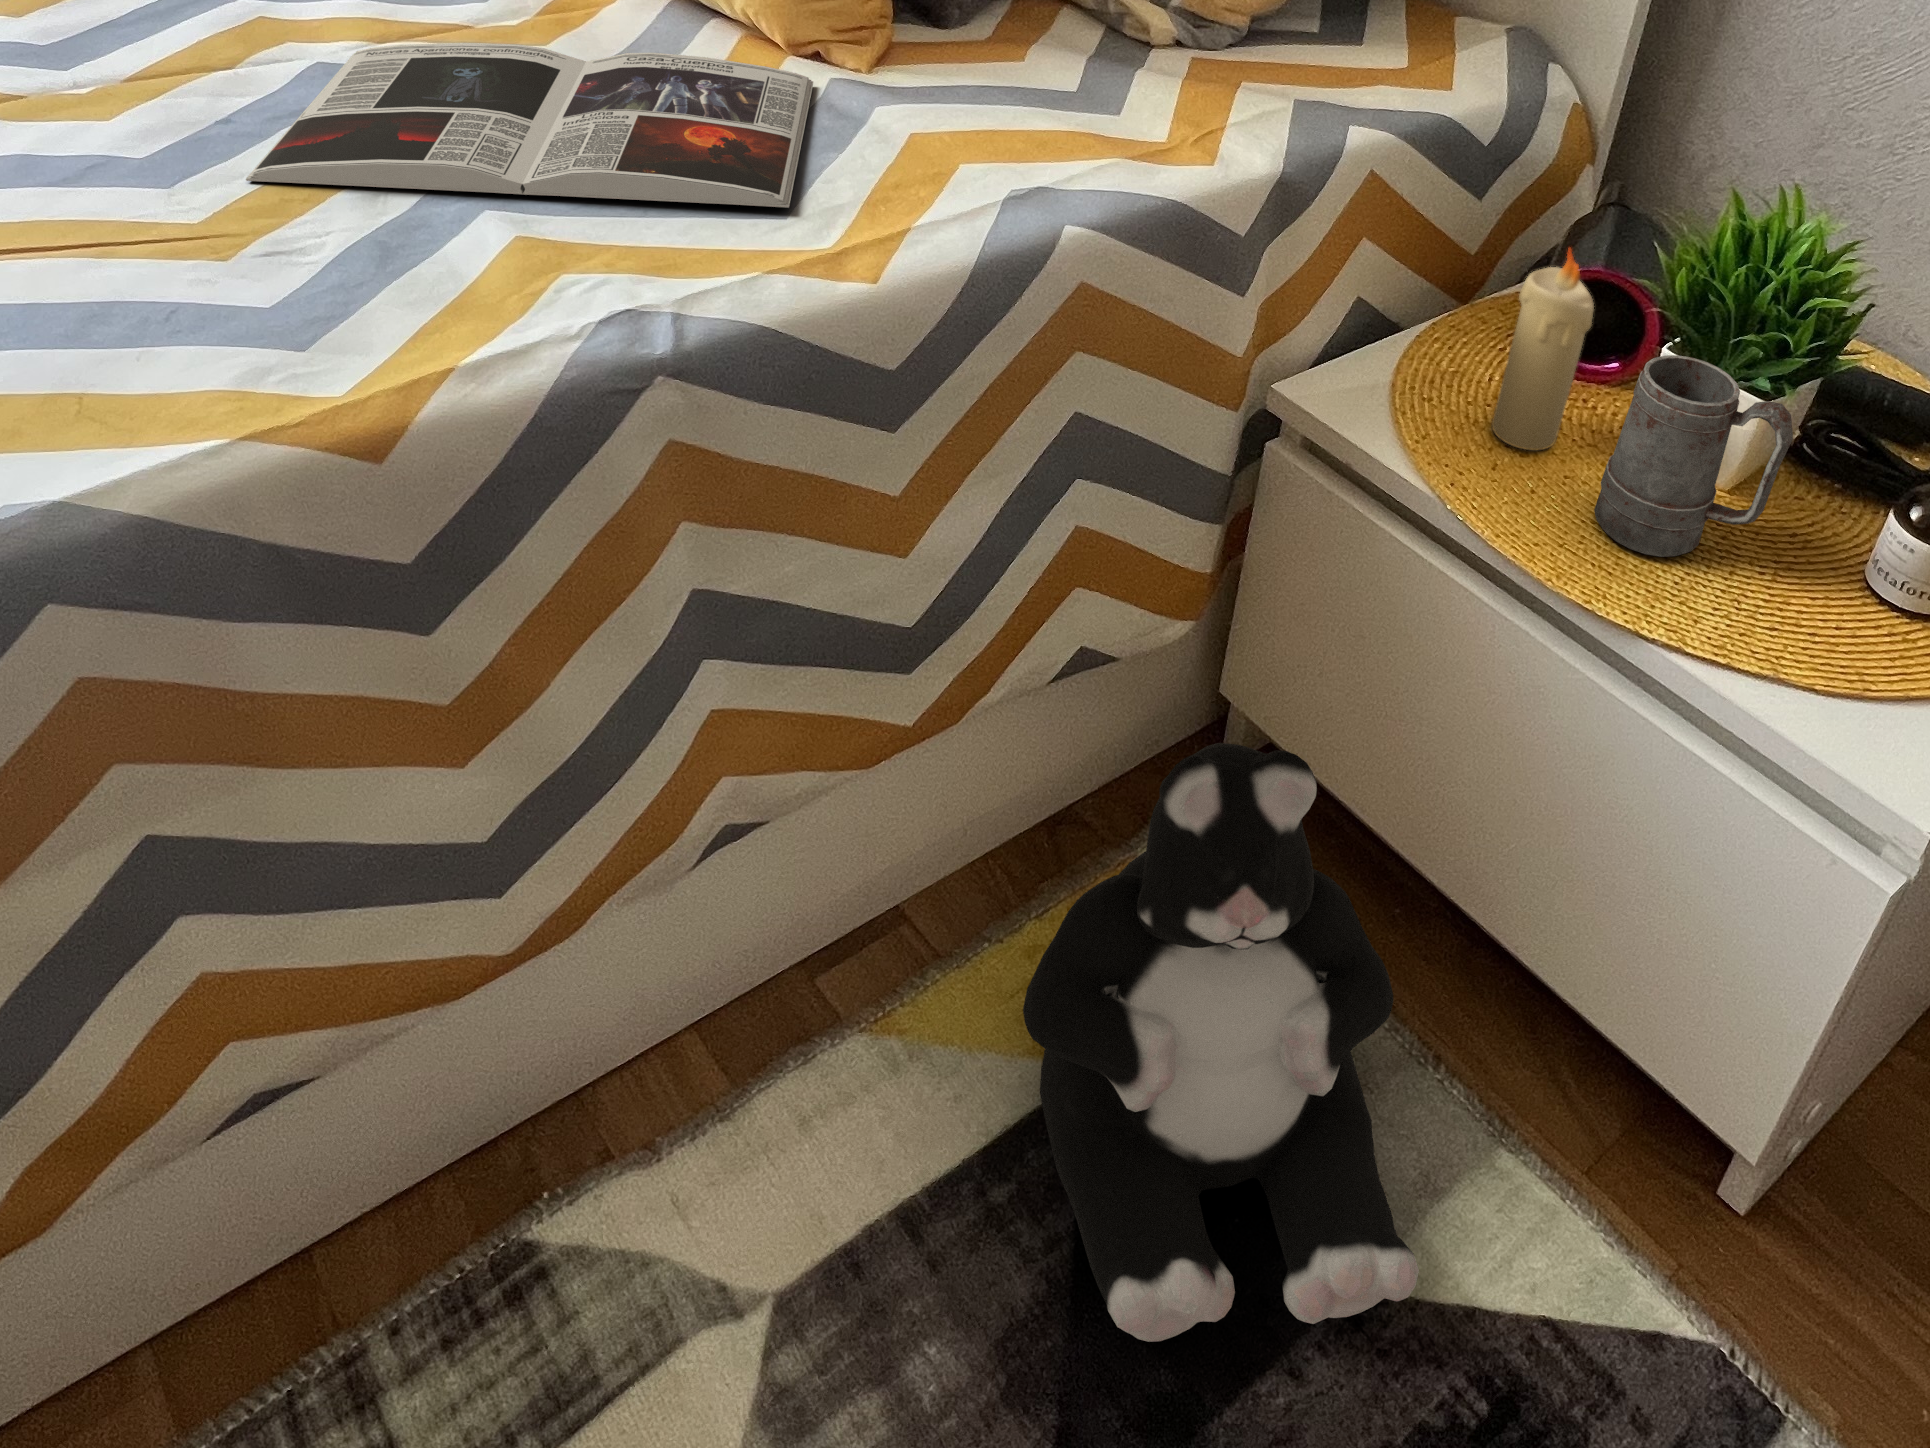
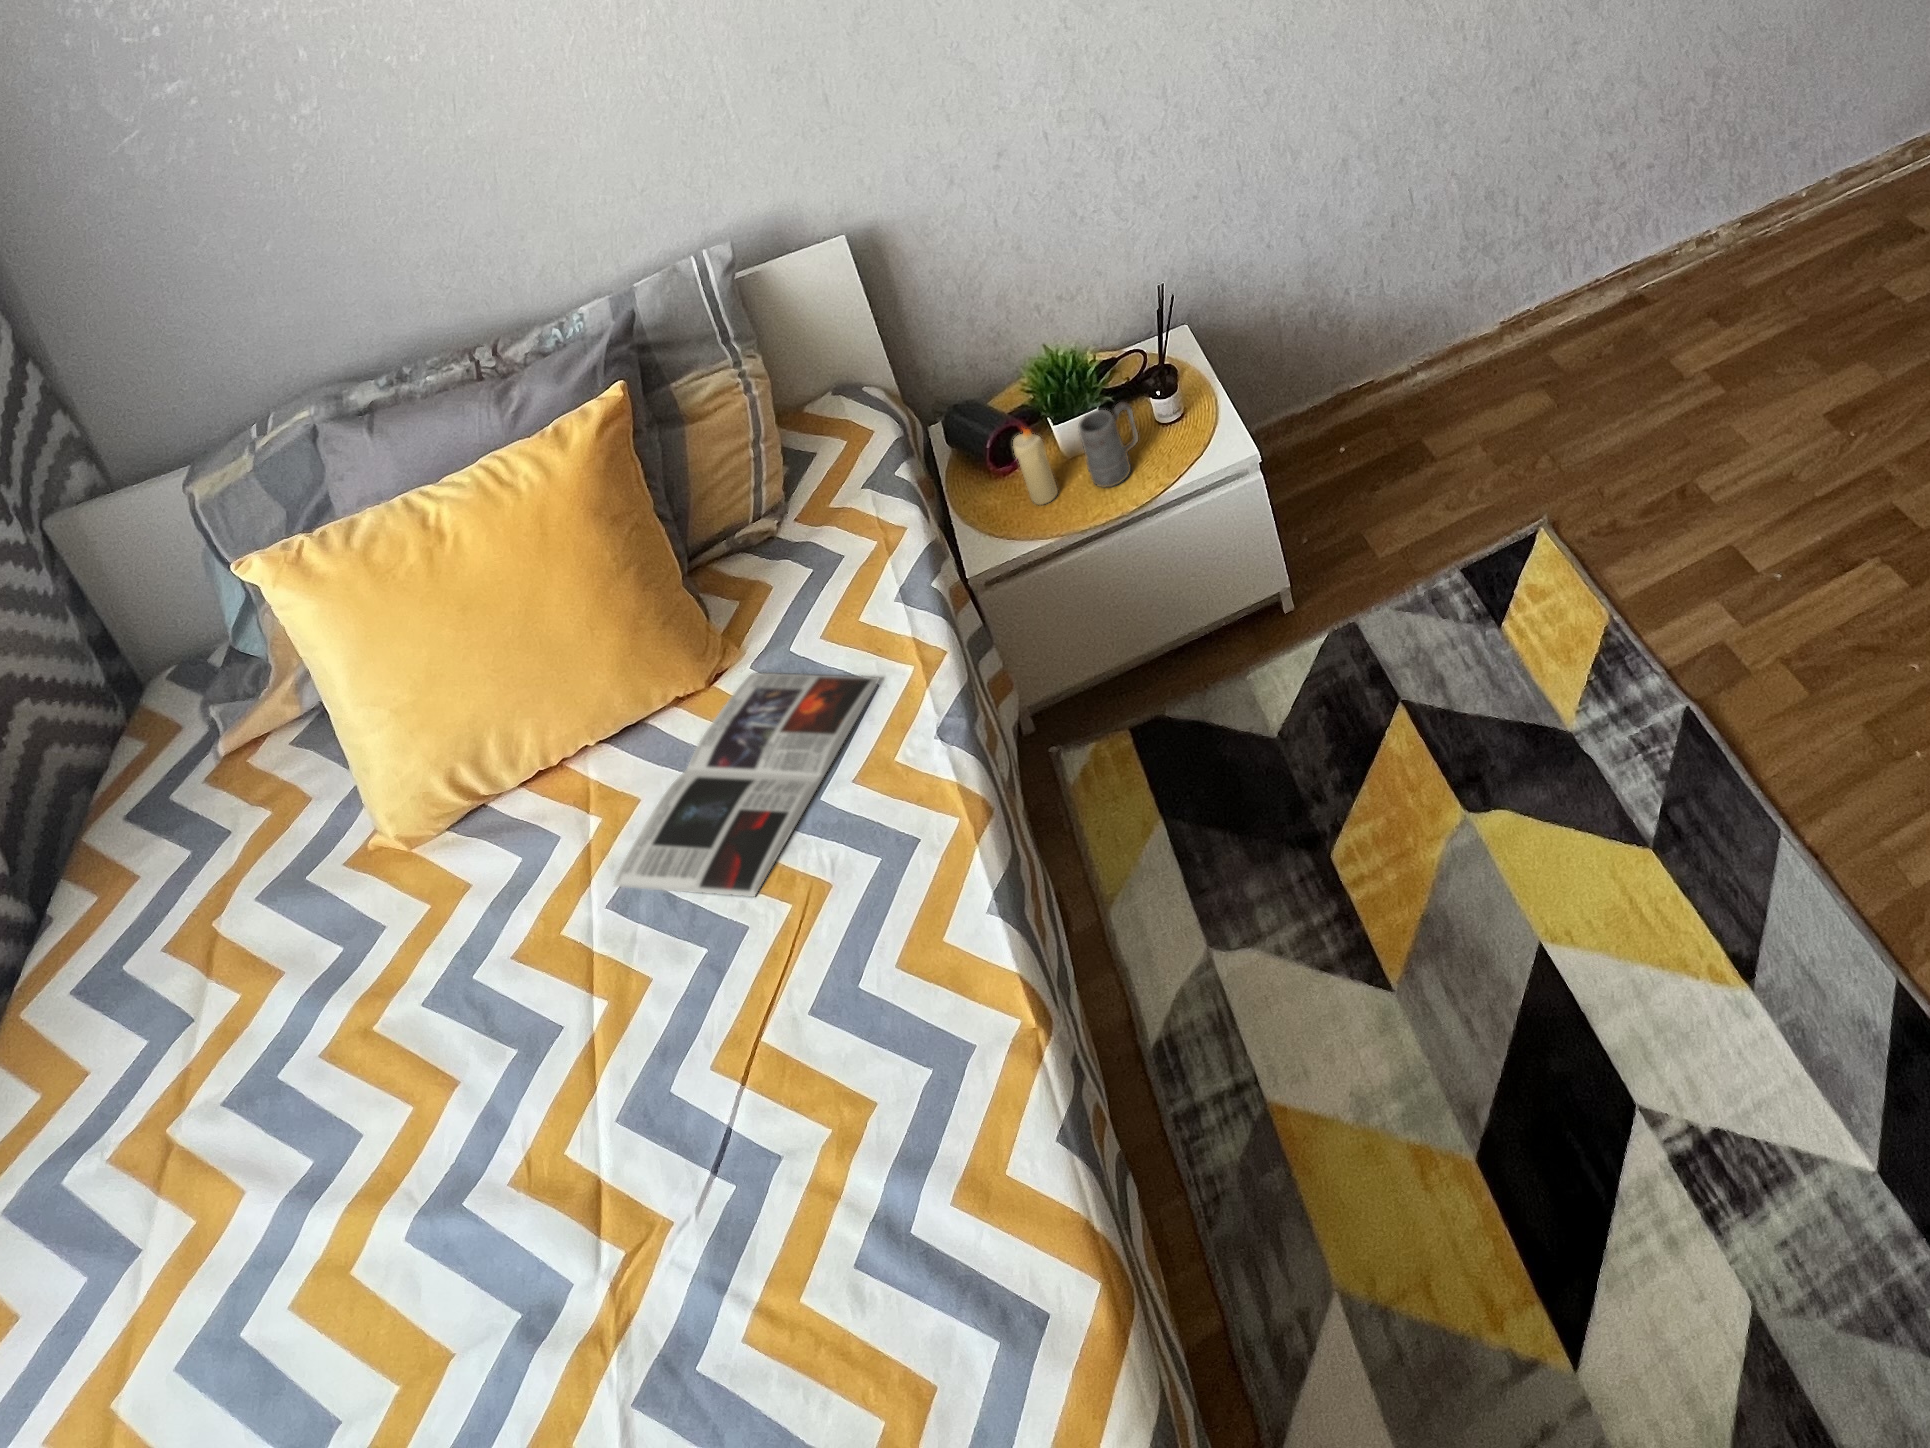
plush toy: present [1023,743,1419,1342] -> none [1109,629,1293,829]

